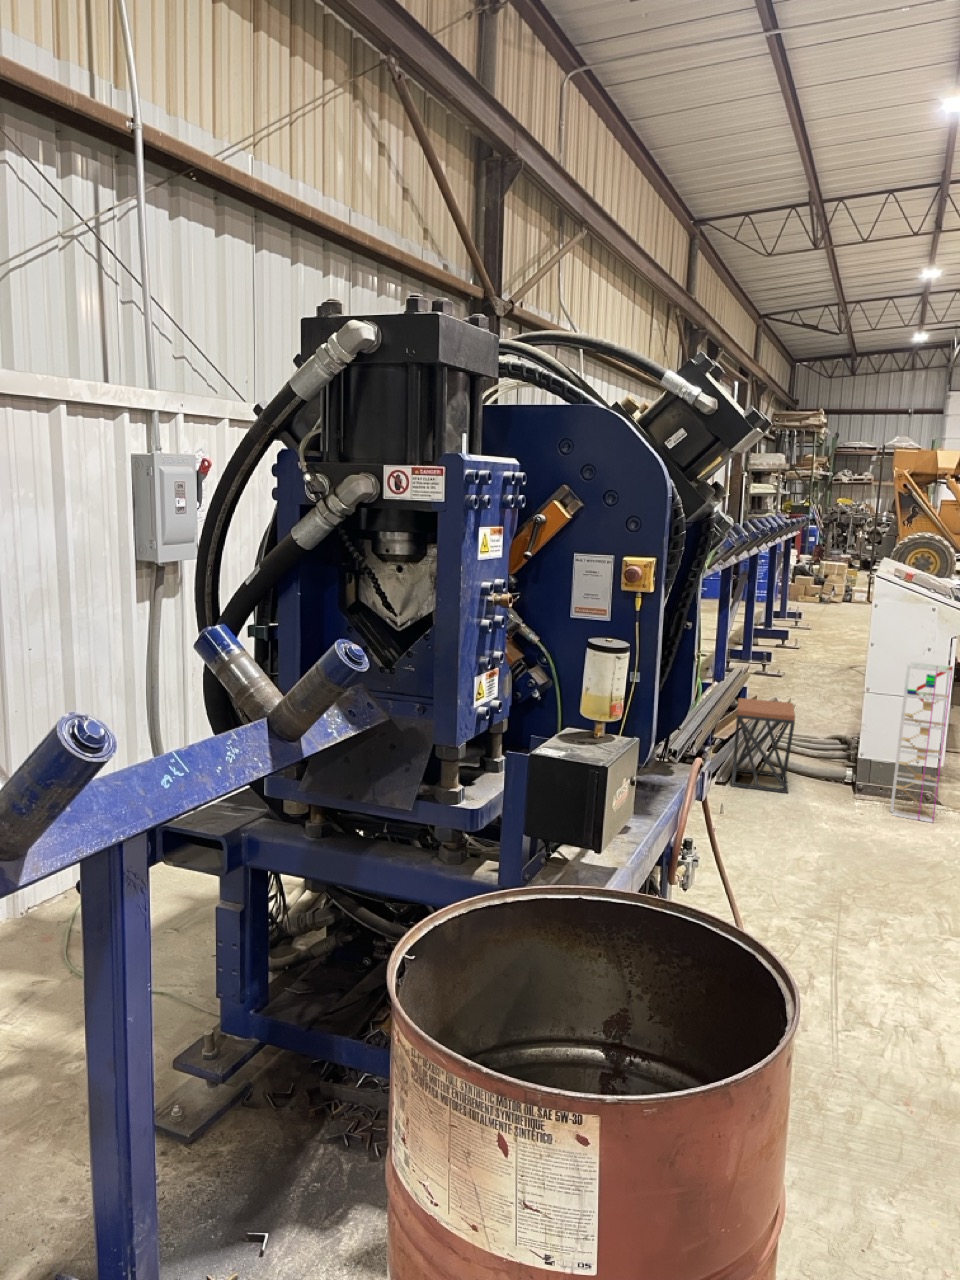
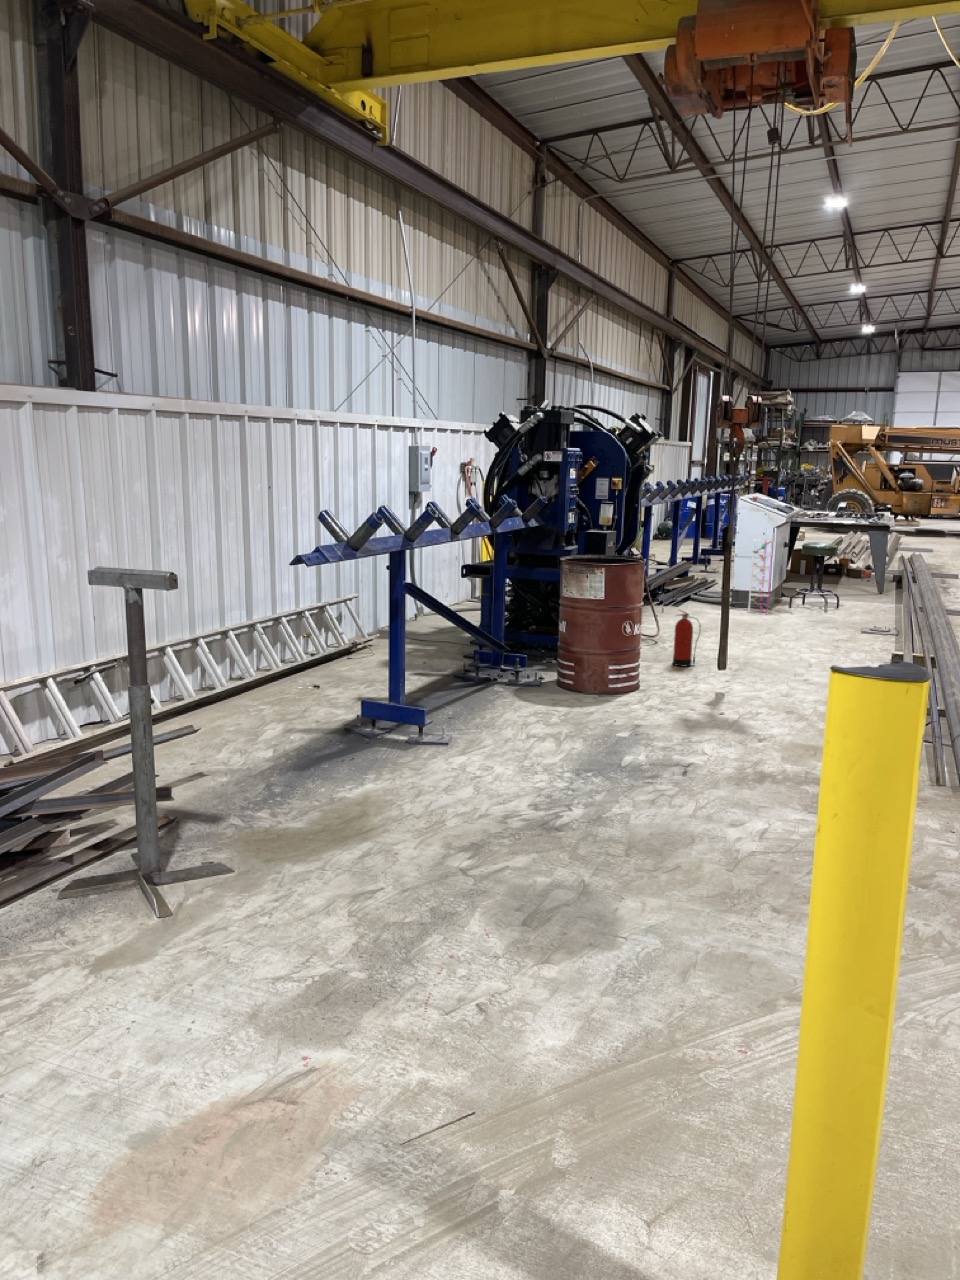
stool: present [731,698,795,793] -> none [673,564,705,608]
fire extinguisher: none [821,1022,928,1225] -> present [673,611,696,666]

